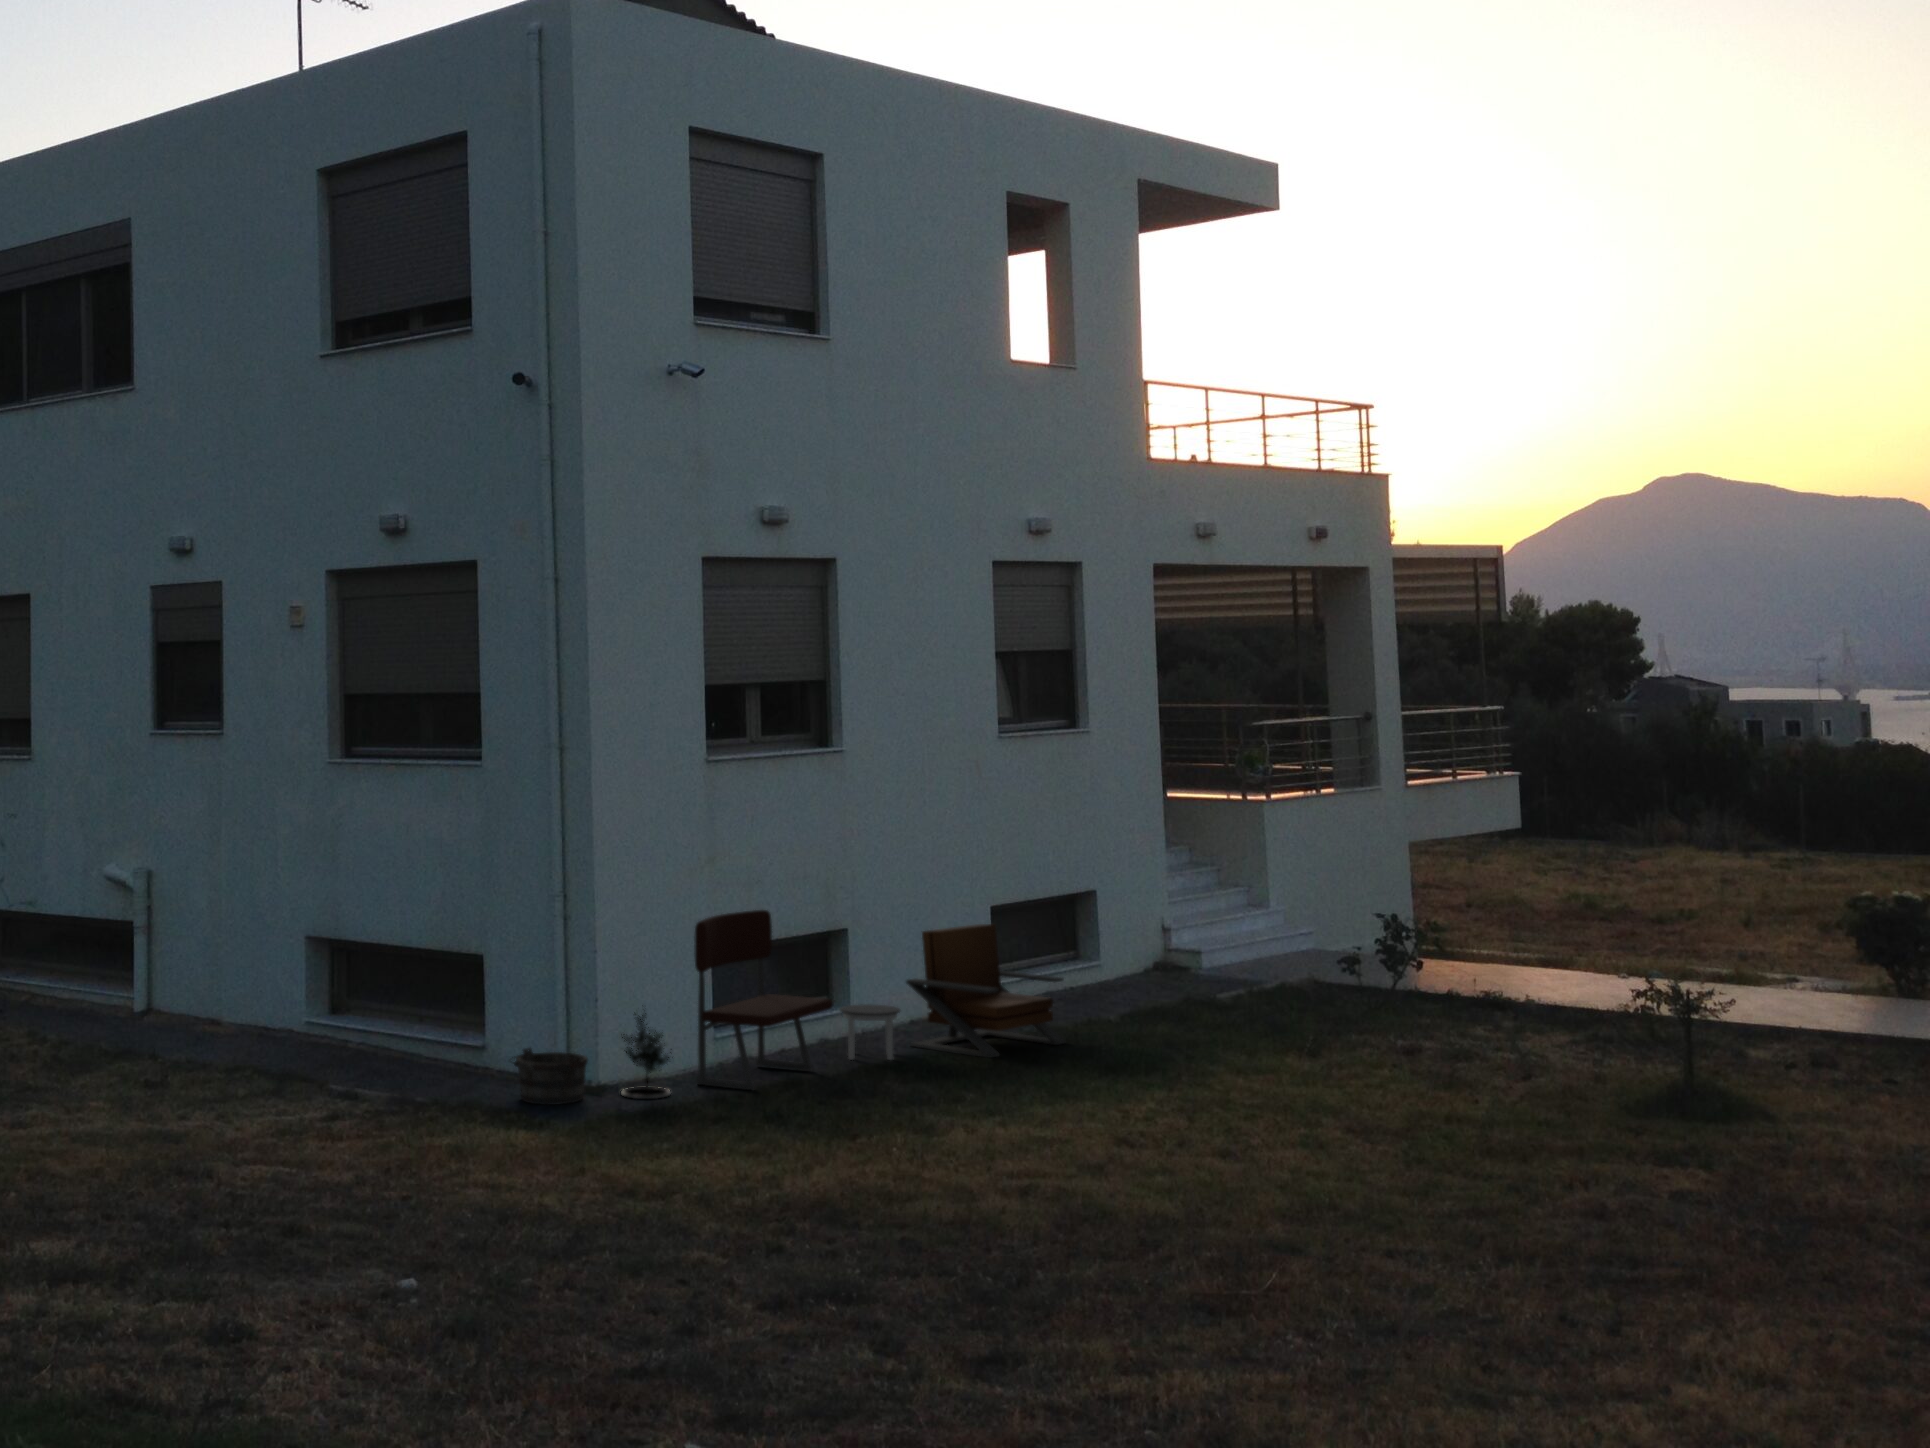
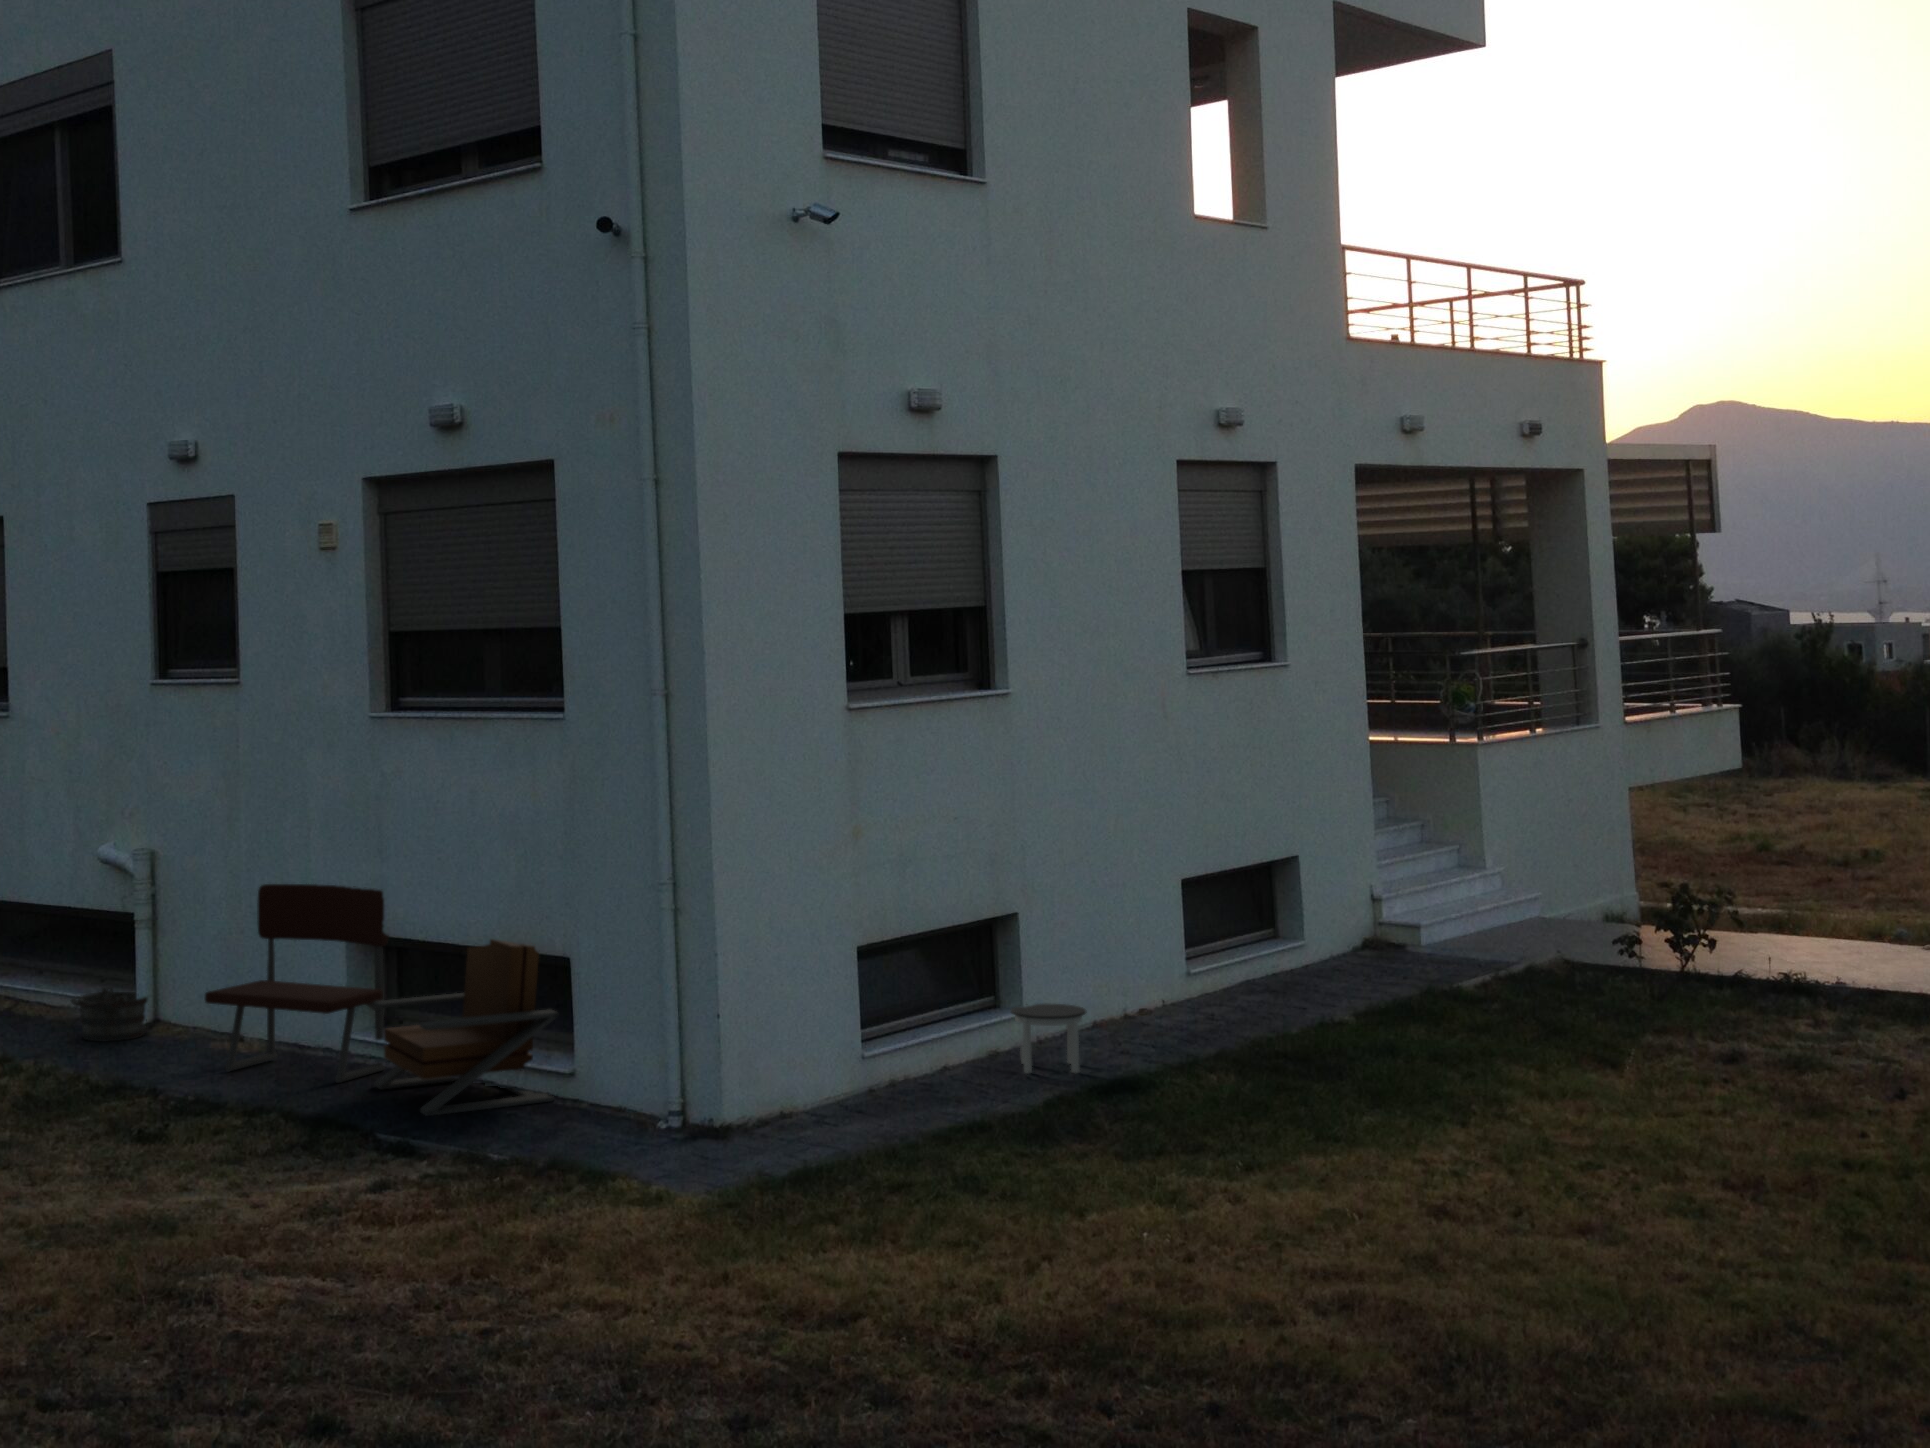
bench: present [694,910,832,1090] -> present [205,884,389,1083]
lounge chair: present [906,924,1065,1058] -> present [374,939,559,1116]
potted tree: present [621,1012,673,1099] -> none [748,1016,819,1138]
bucket: present [512,1048,588,1105] -> present [71,986,148,1041]

